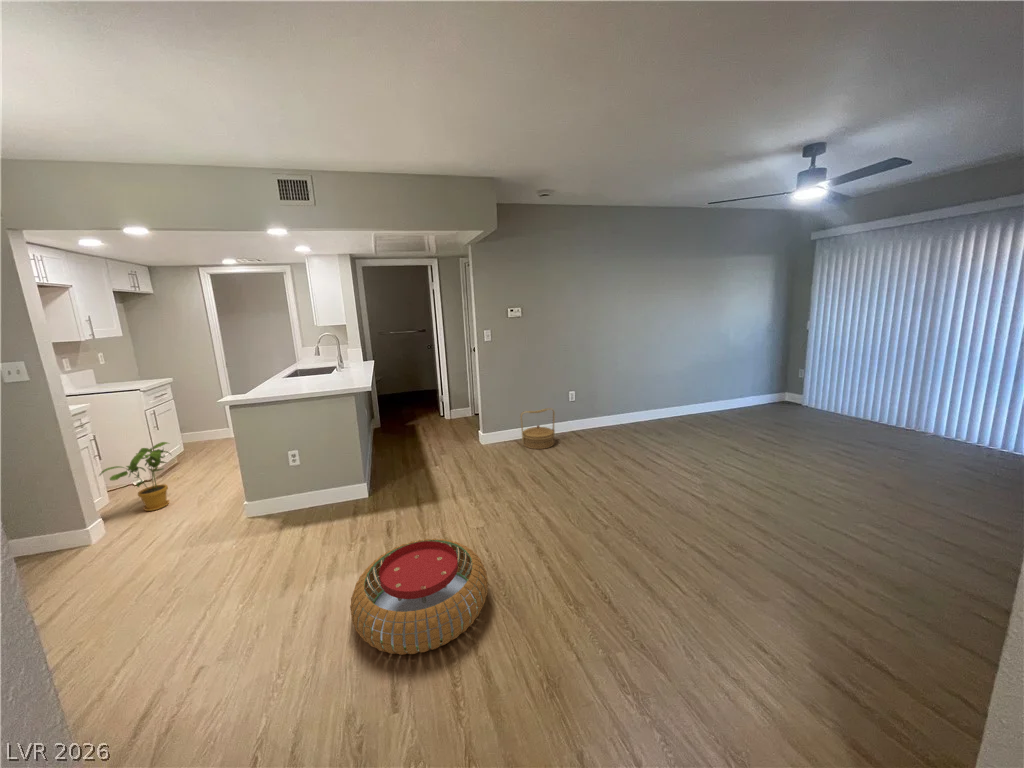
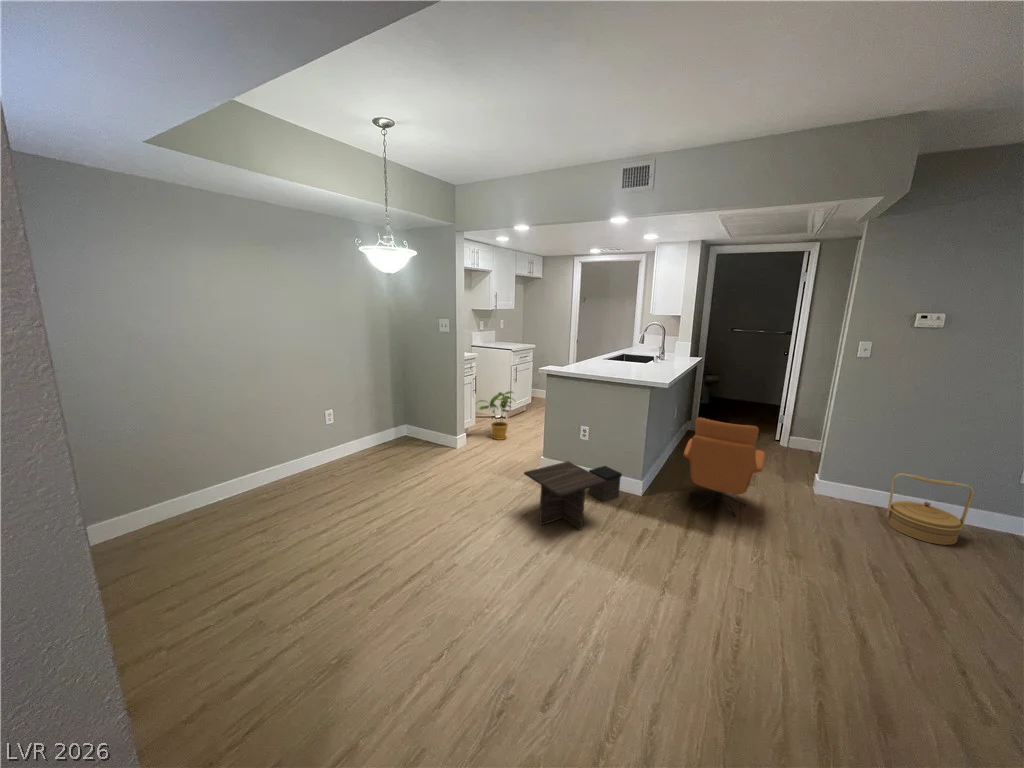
armchair: none [395,405,456,486] -> present [684,417,765,516]
coffee table: none [240,483,348,573] -> present [524,461,622,529]
pouf: present [350,538,488,655] -> none [562,553,719,686]

